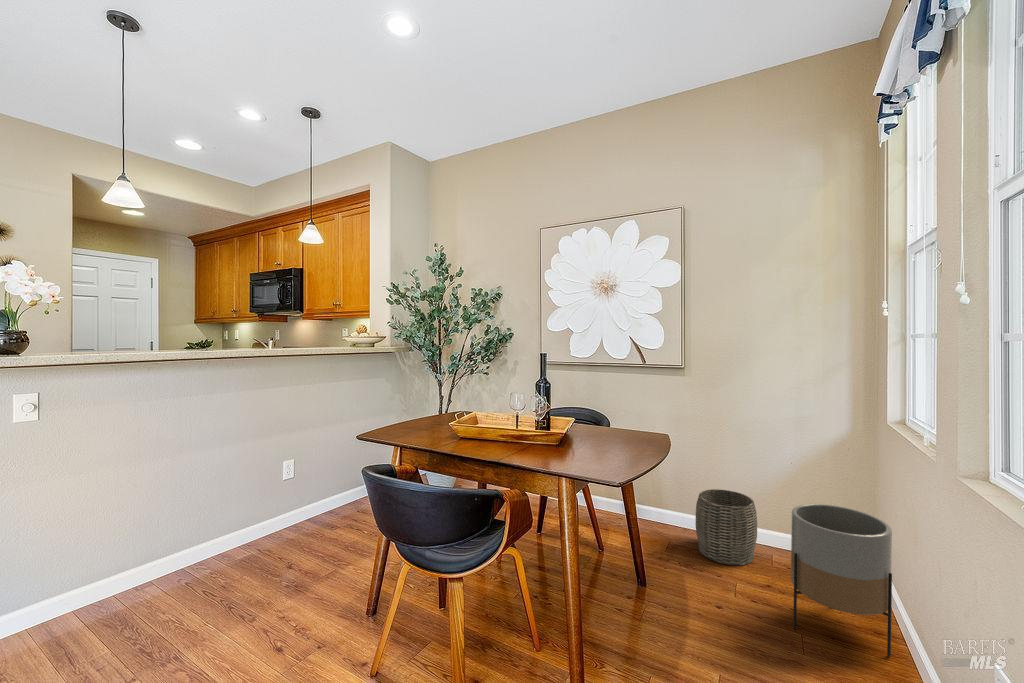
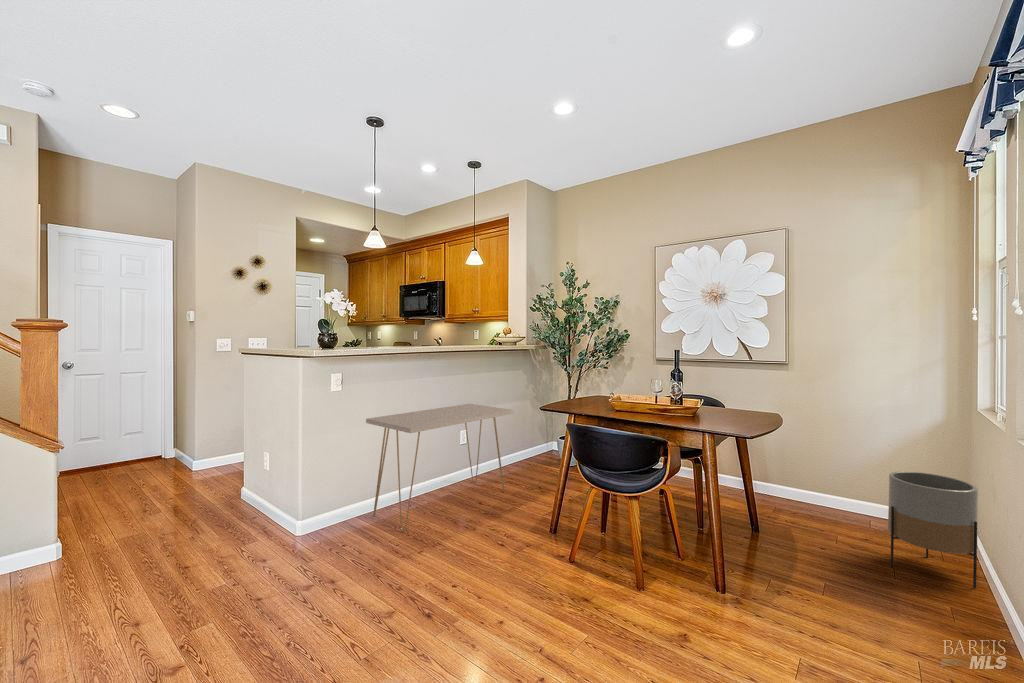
console table: none [109,426,350,628] -> present [366,404,513,531]
woven basket: present [696,489,757,565] -> none [800,466,857,526]

